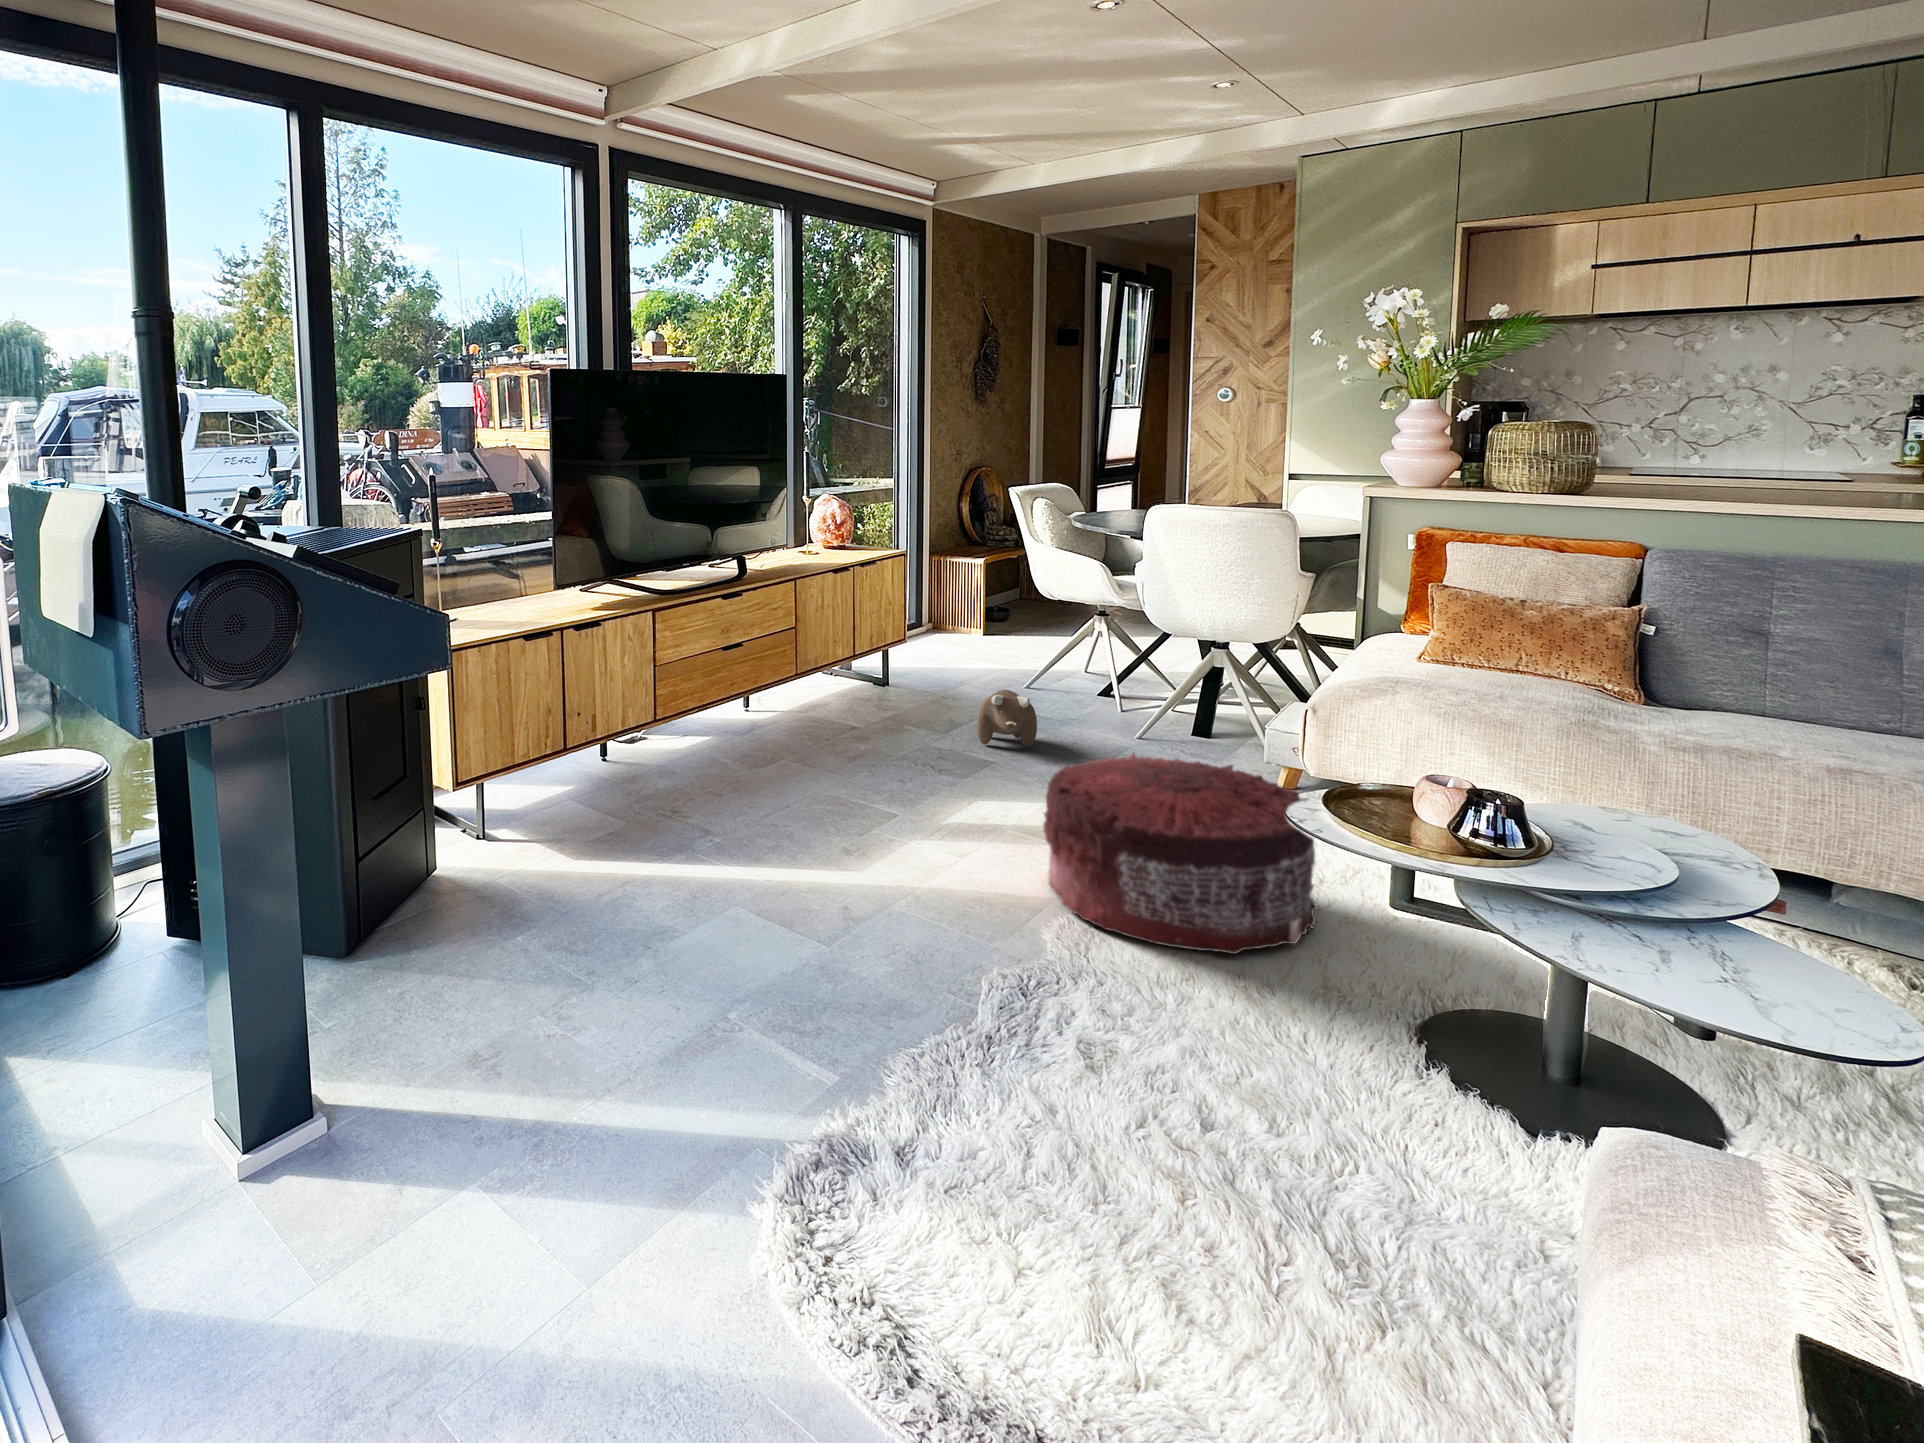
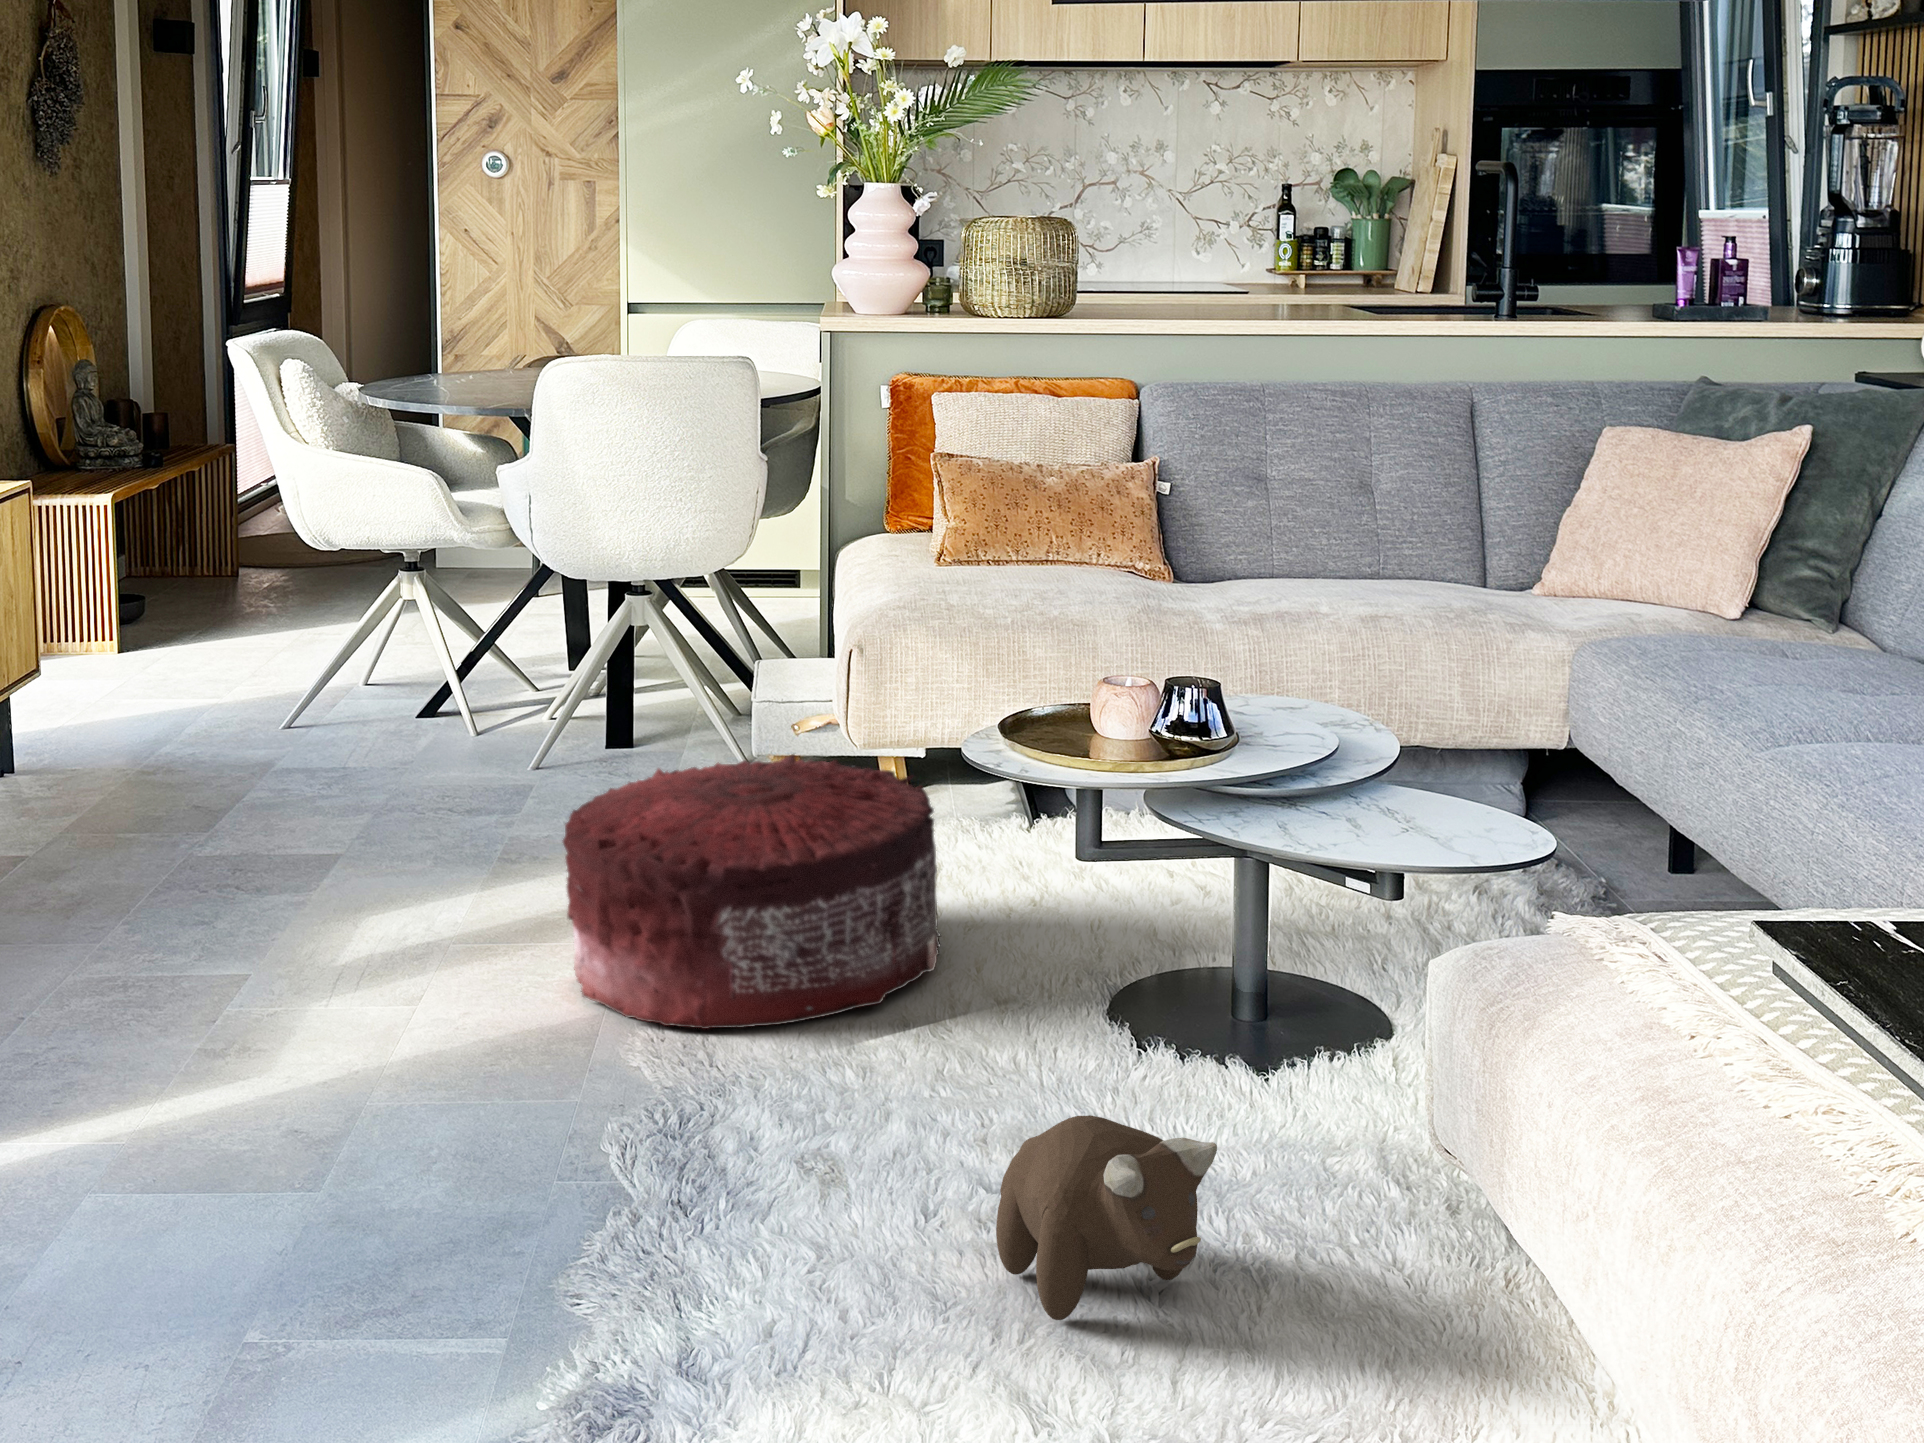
plush toy: present [977,690,1037,747] -> present [996,1115,1217,1320]

